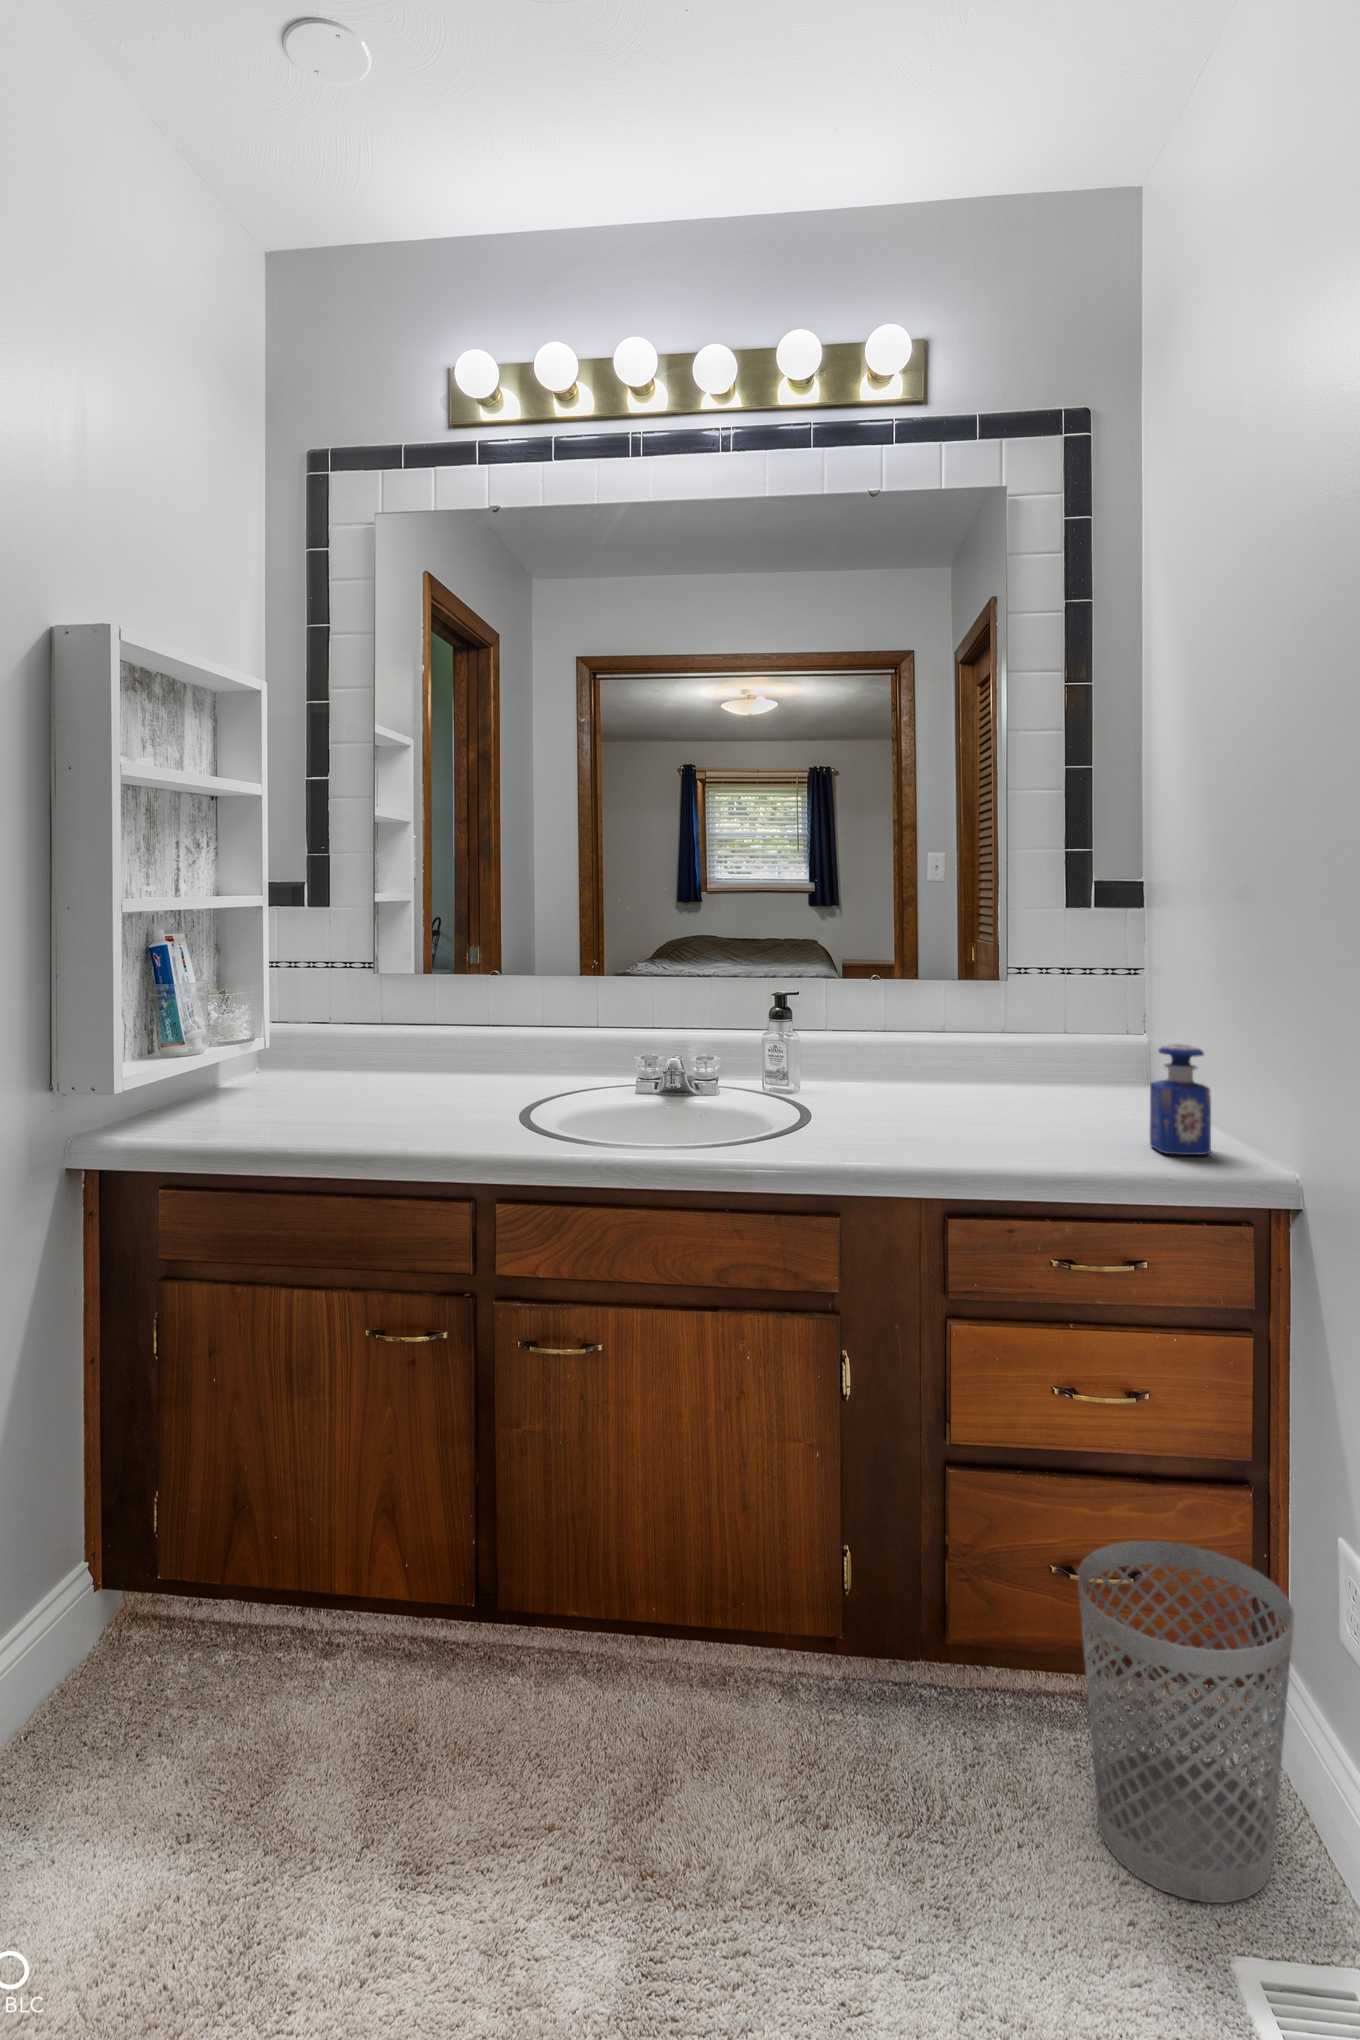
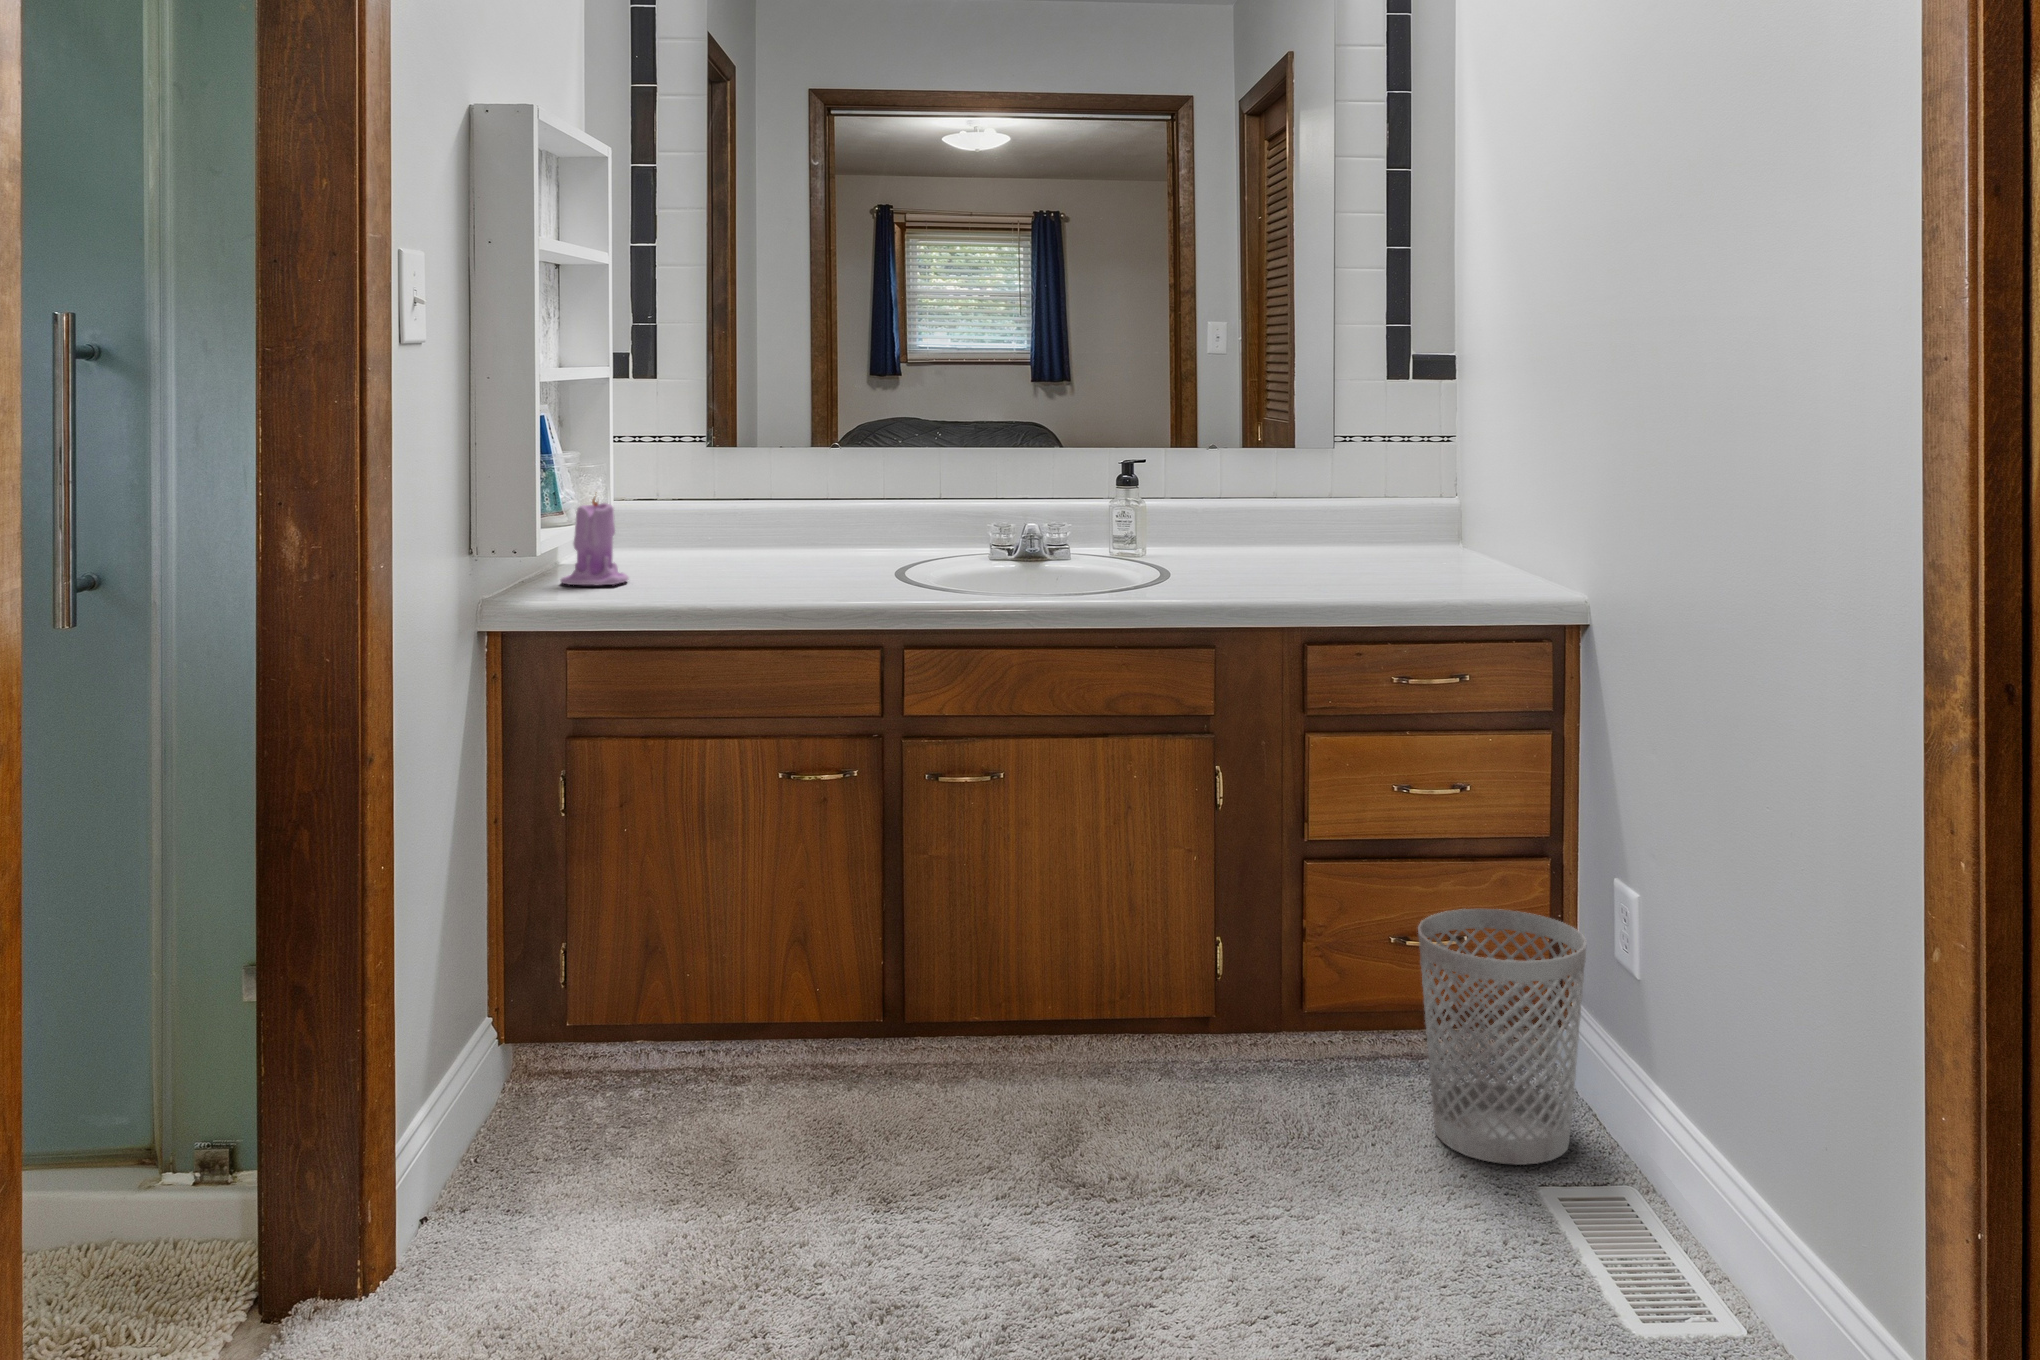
candle: none [164,1026,239,1126] -> present [561,497,628,585]
perfume bottle: present [1150,1044,1211,1155] -> none [1470,497,1522,590]

